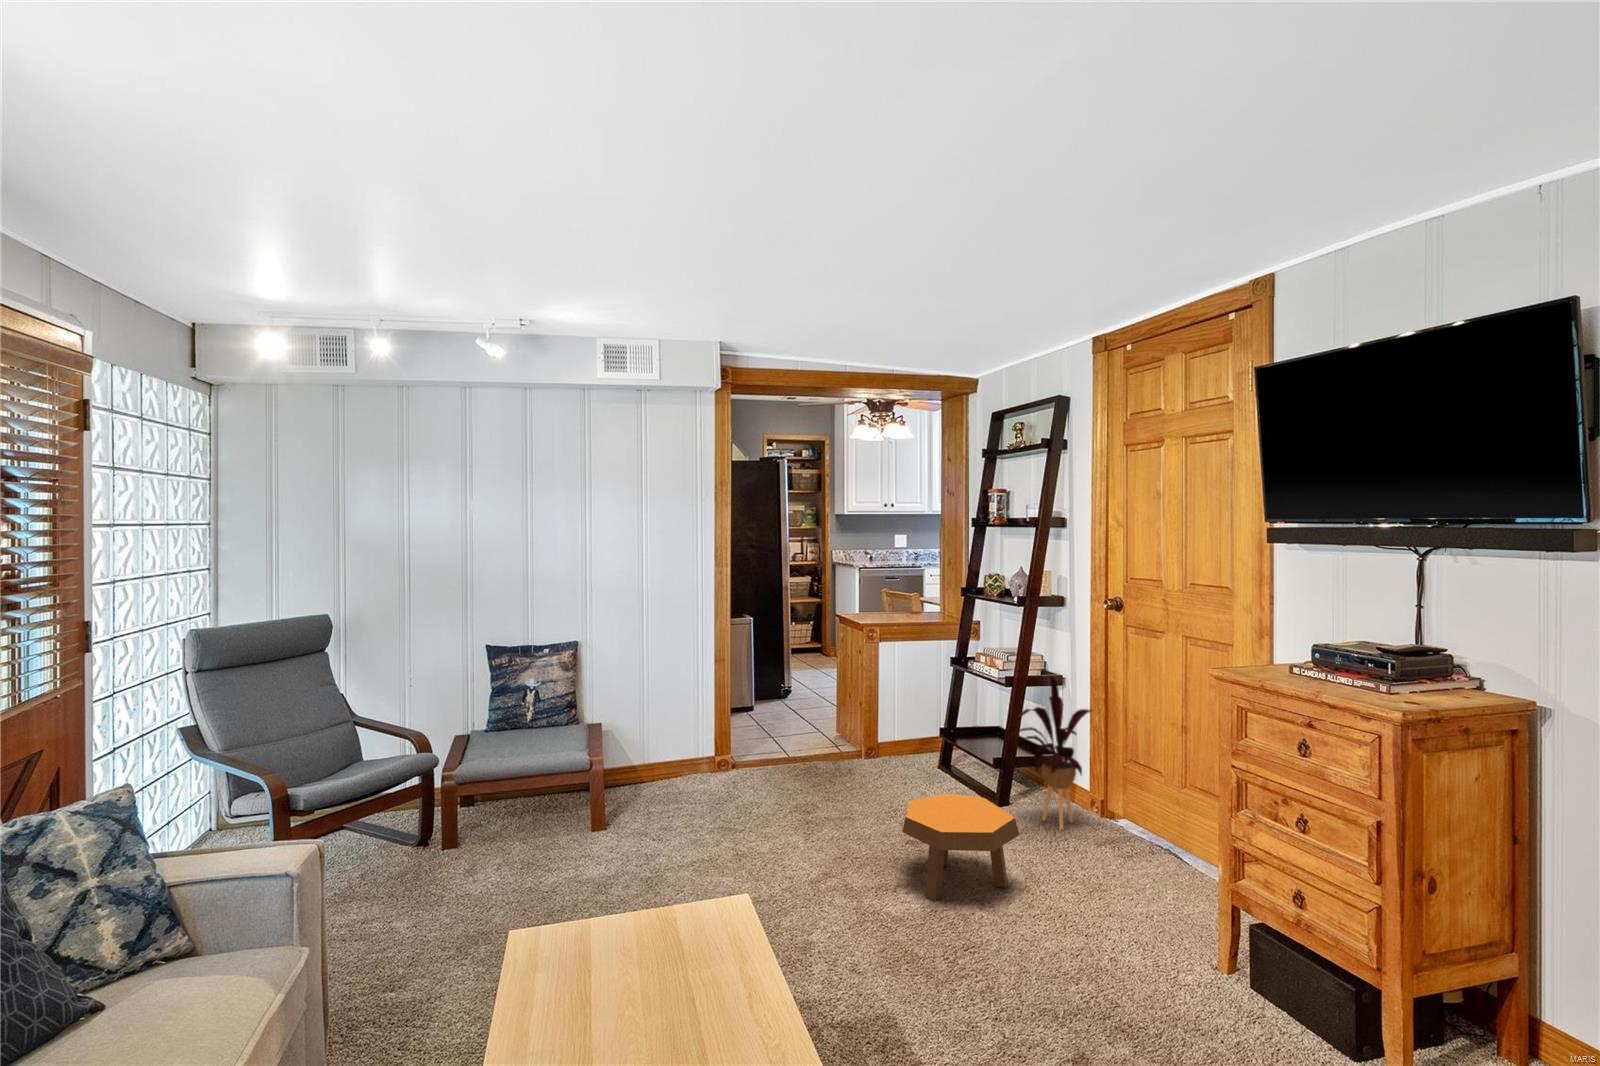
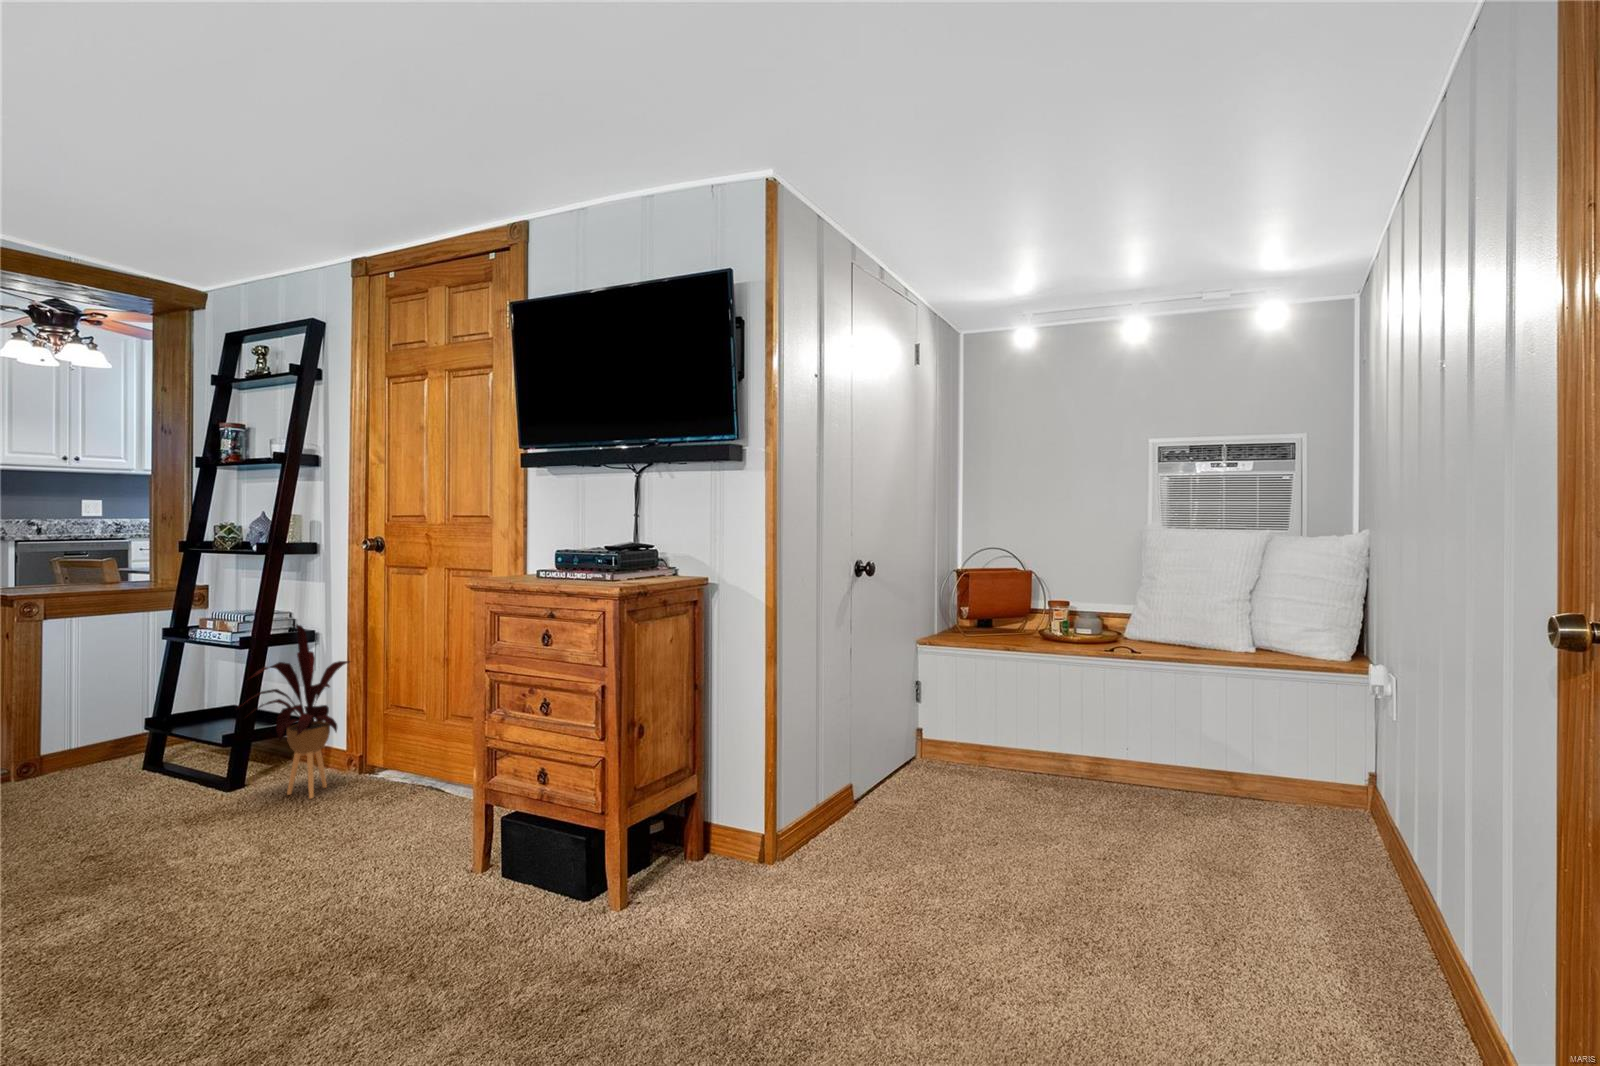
footstool: present [902,794,1019,901] -> none [51,778,248,924]

